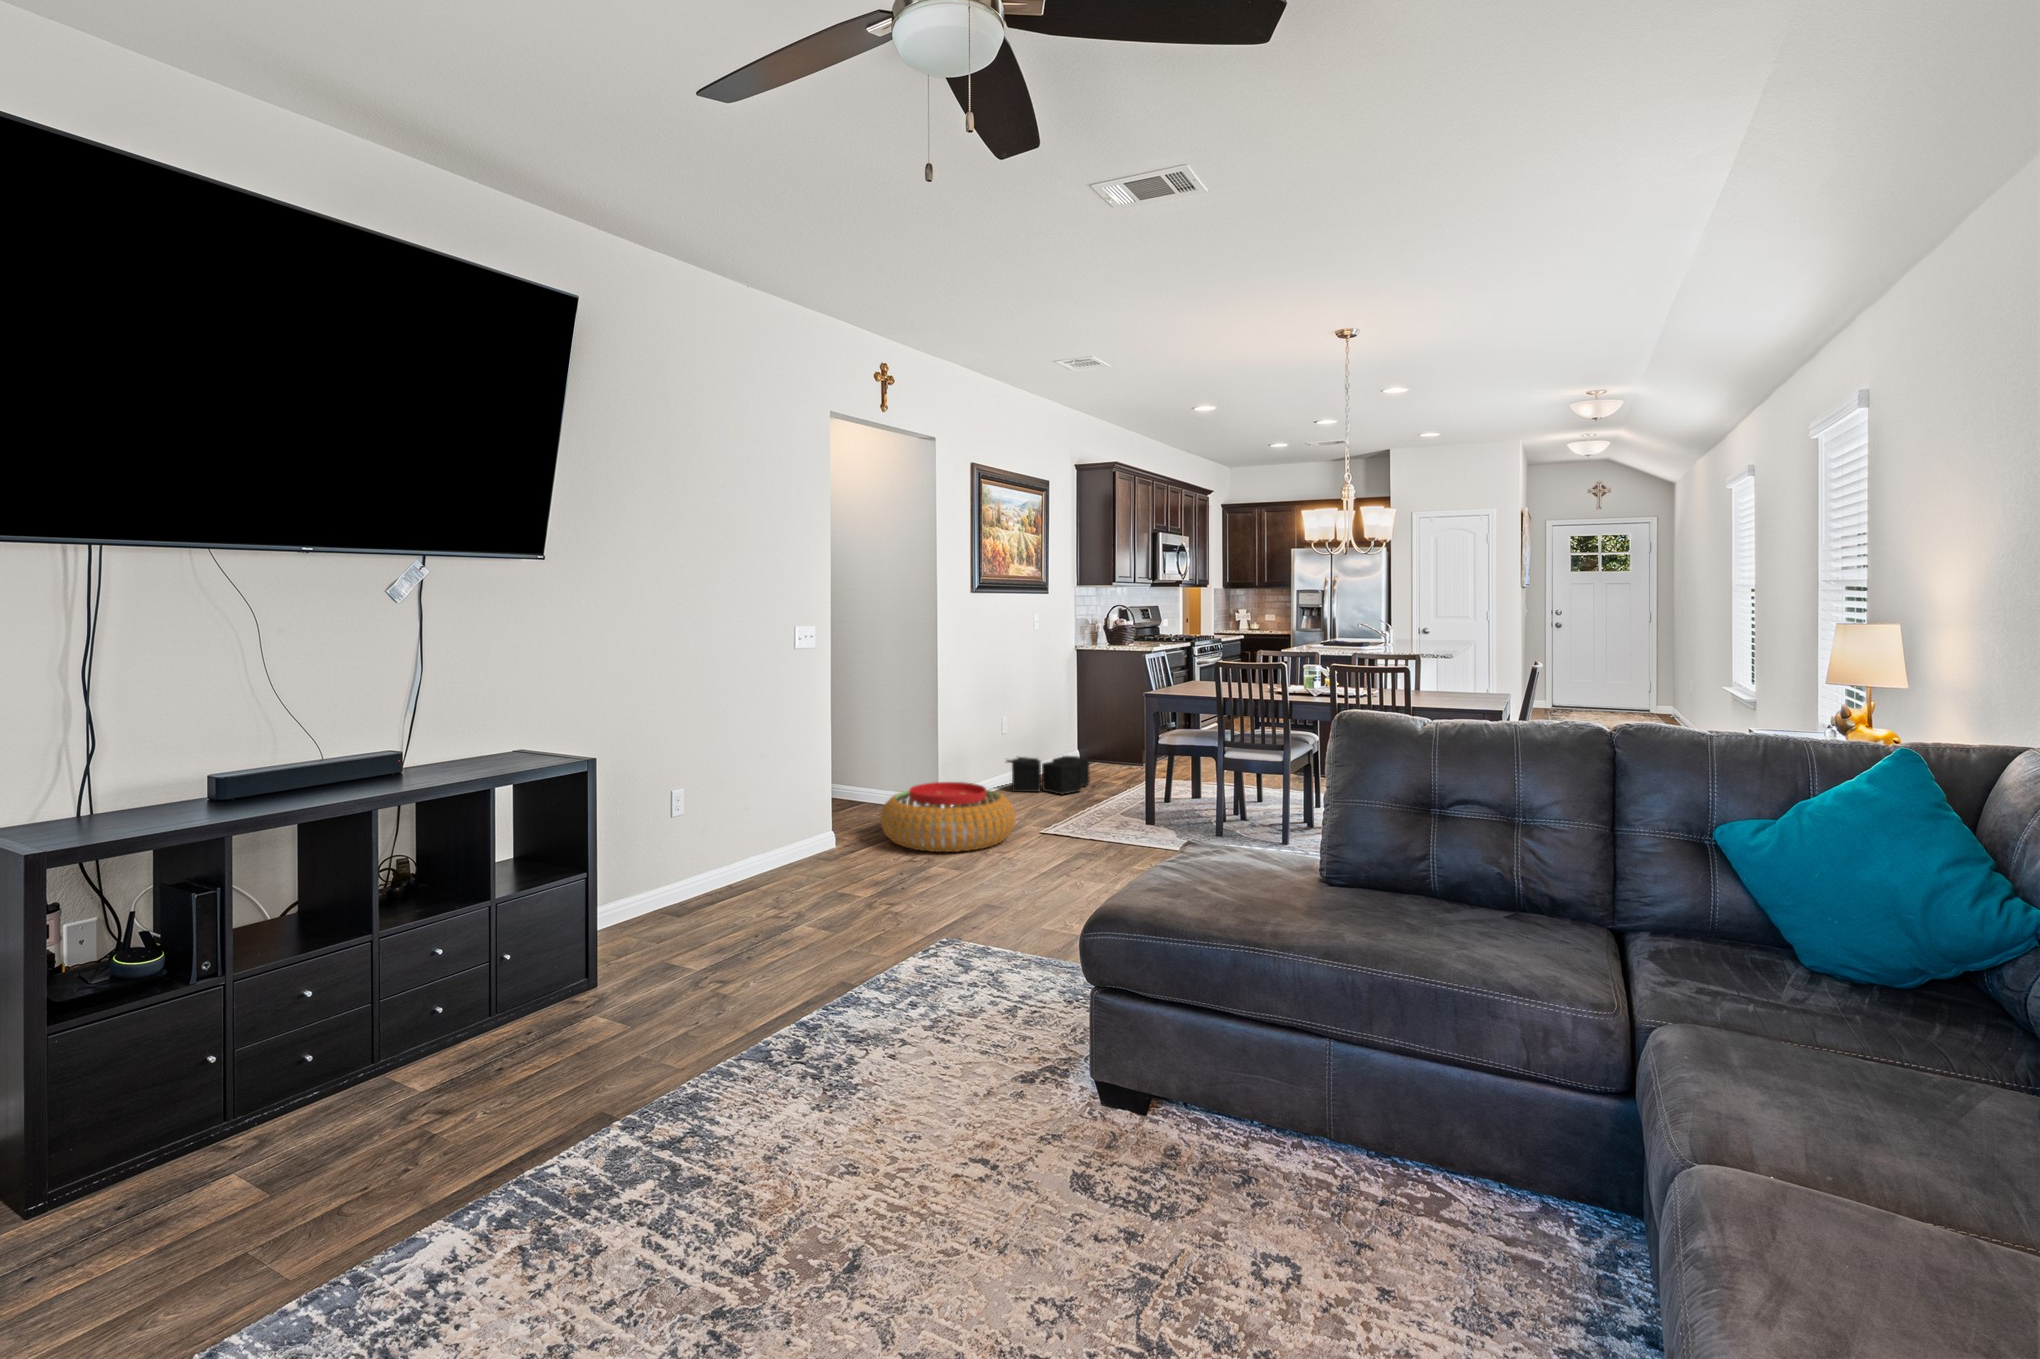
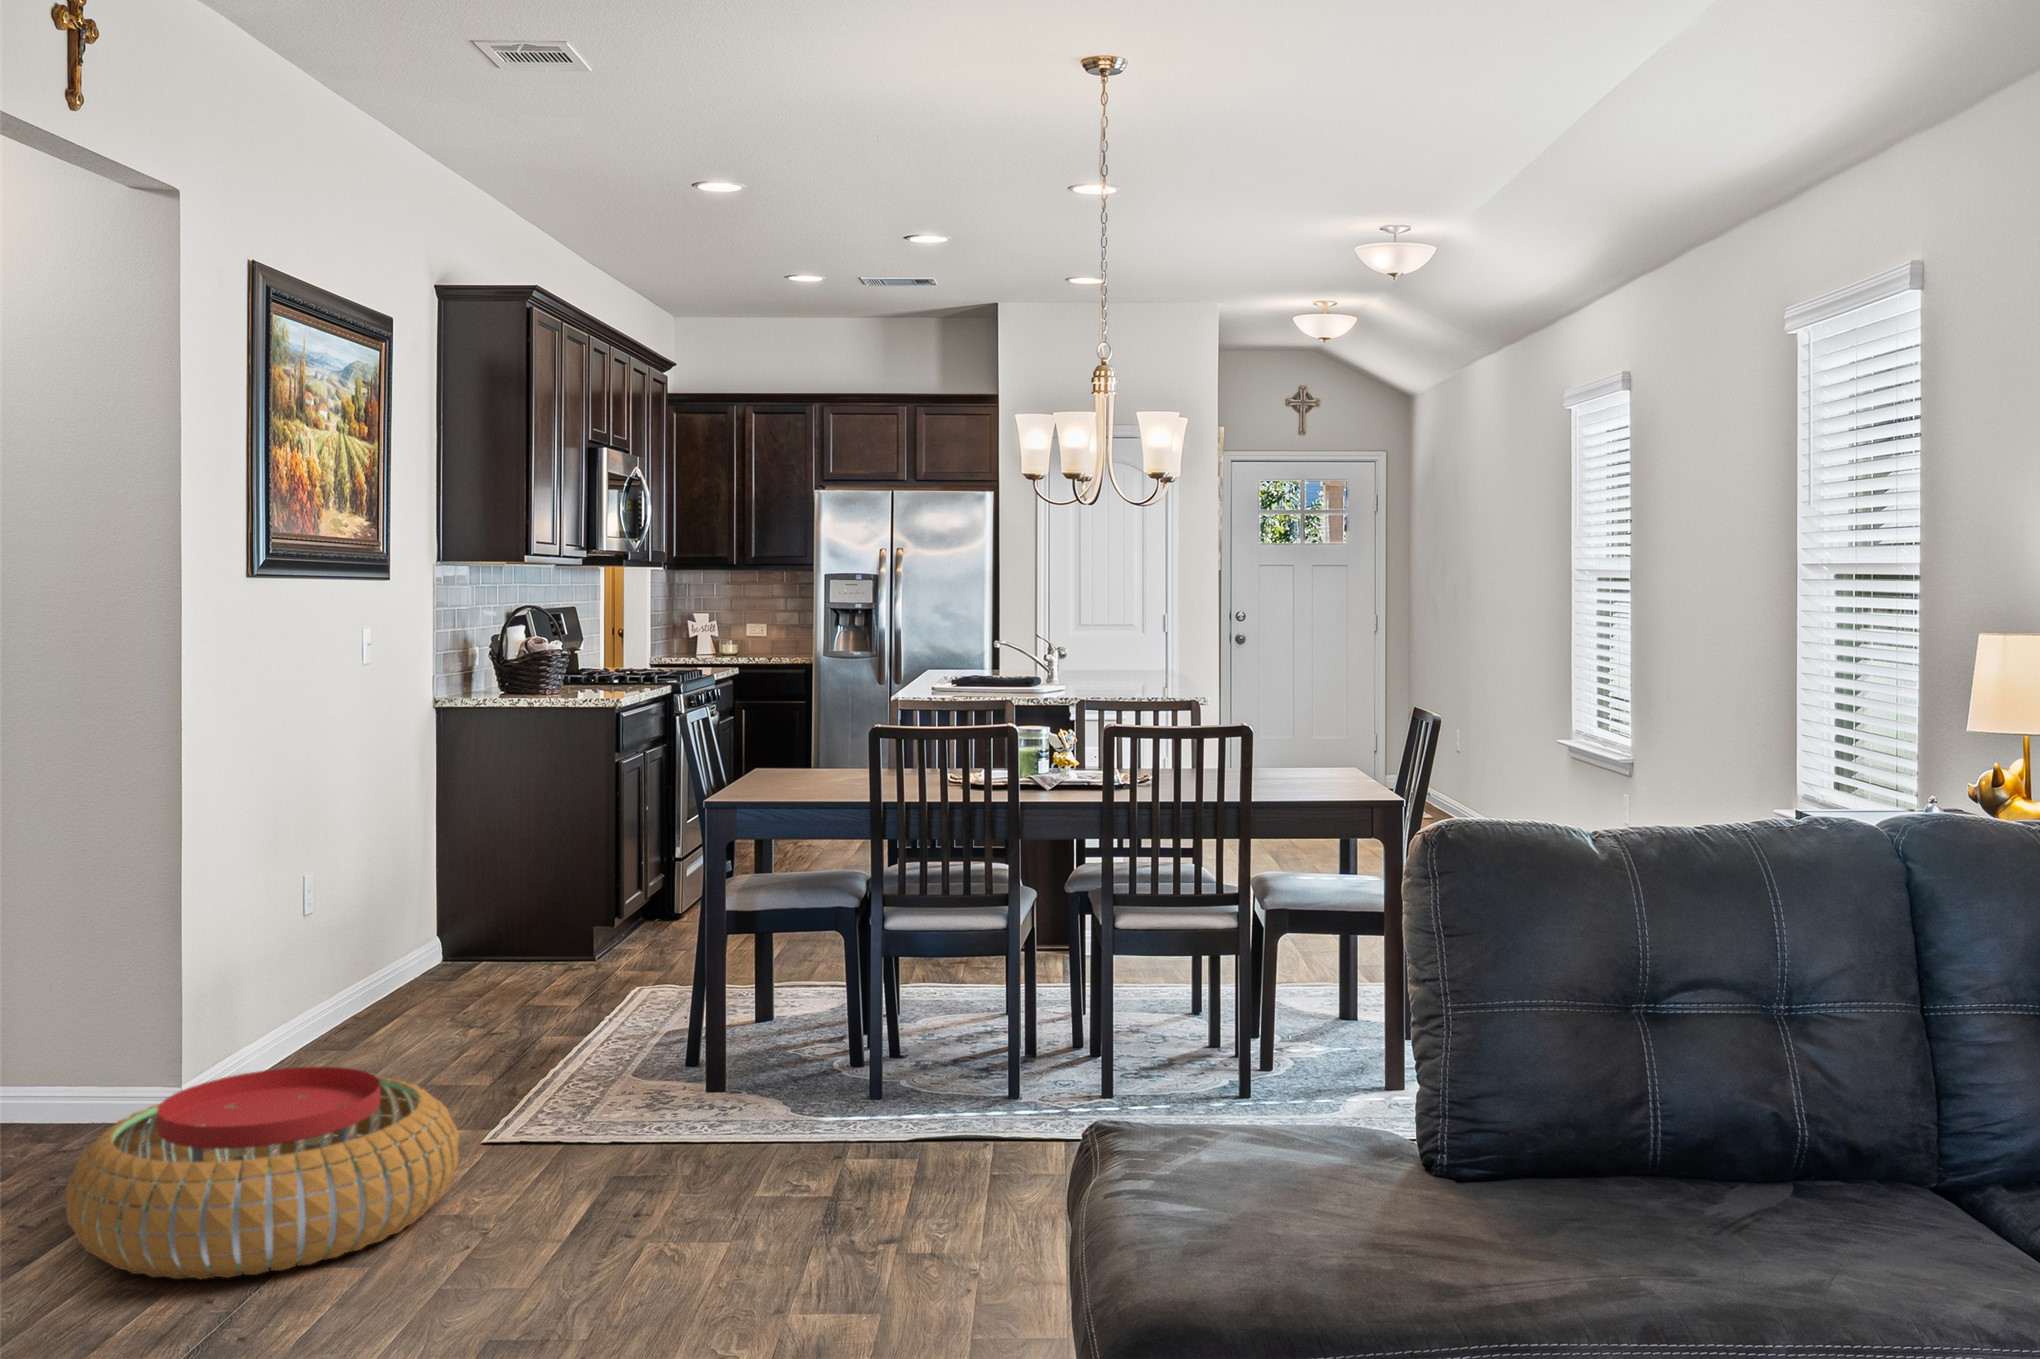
storage bin: present [1006,756,1090,794] -> none [305,948,535,1055]

